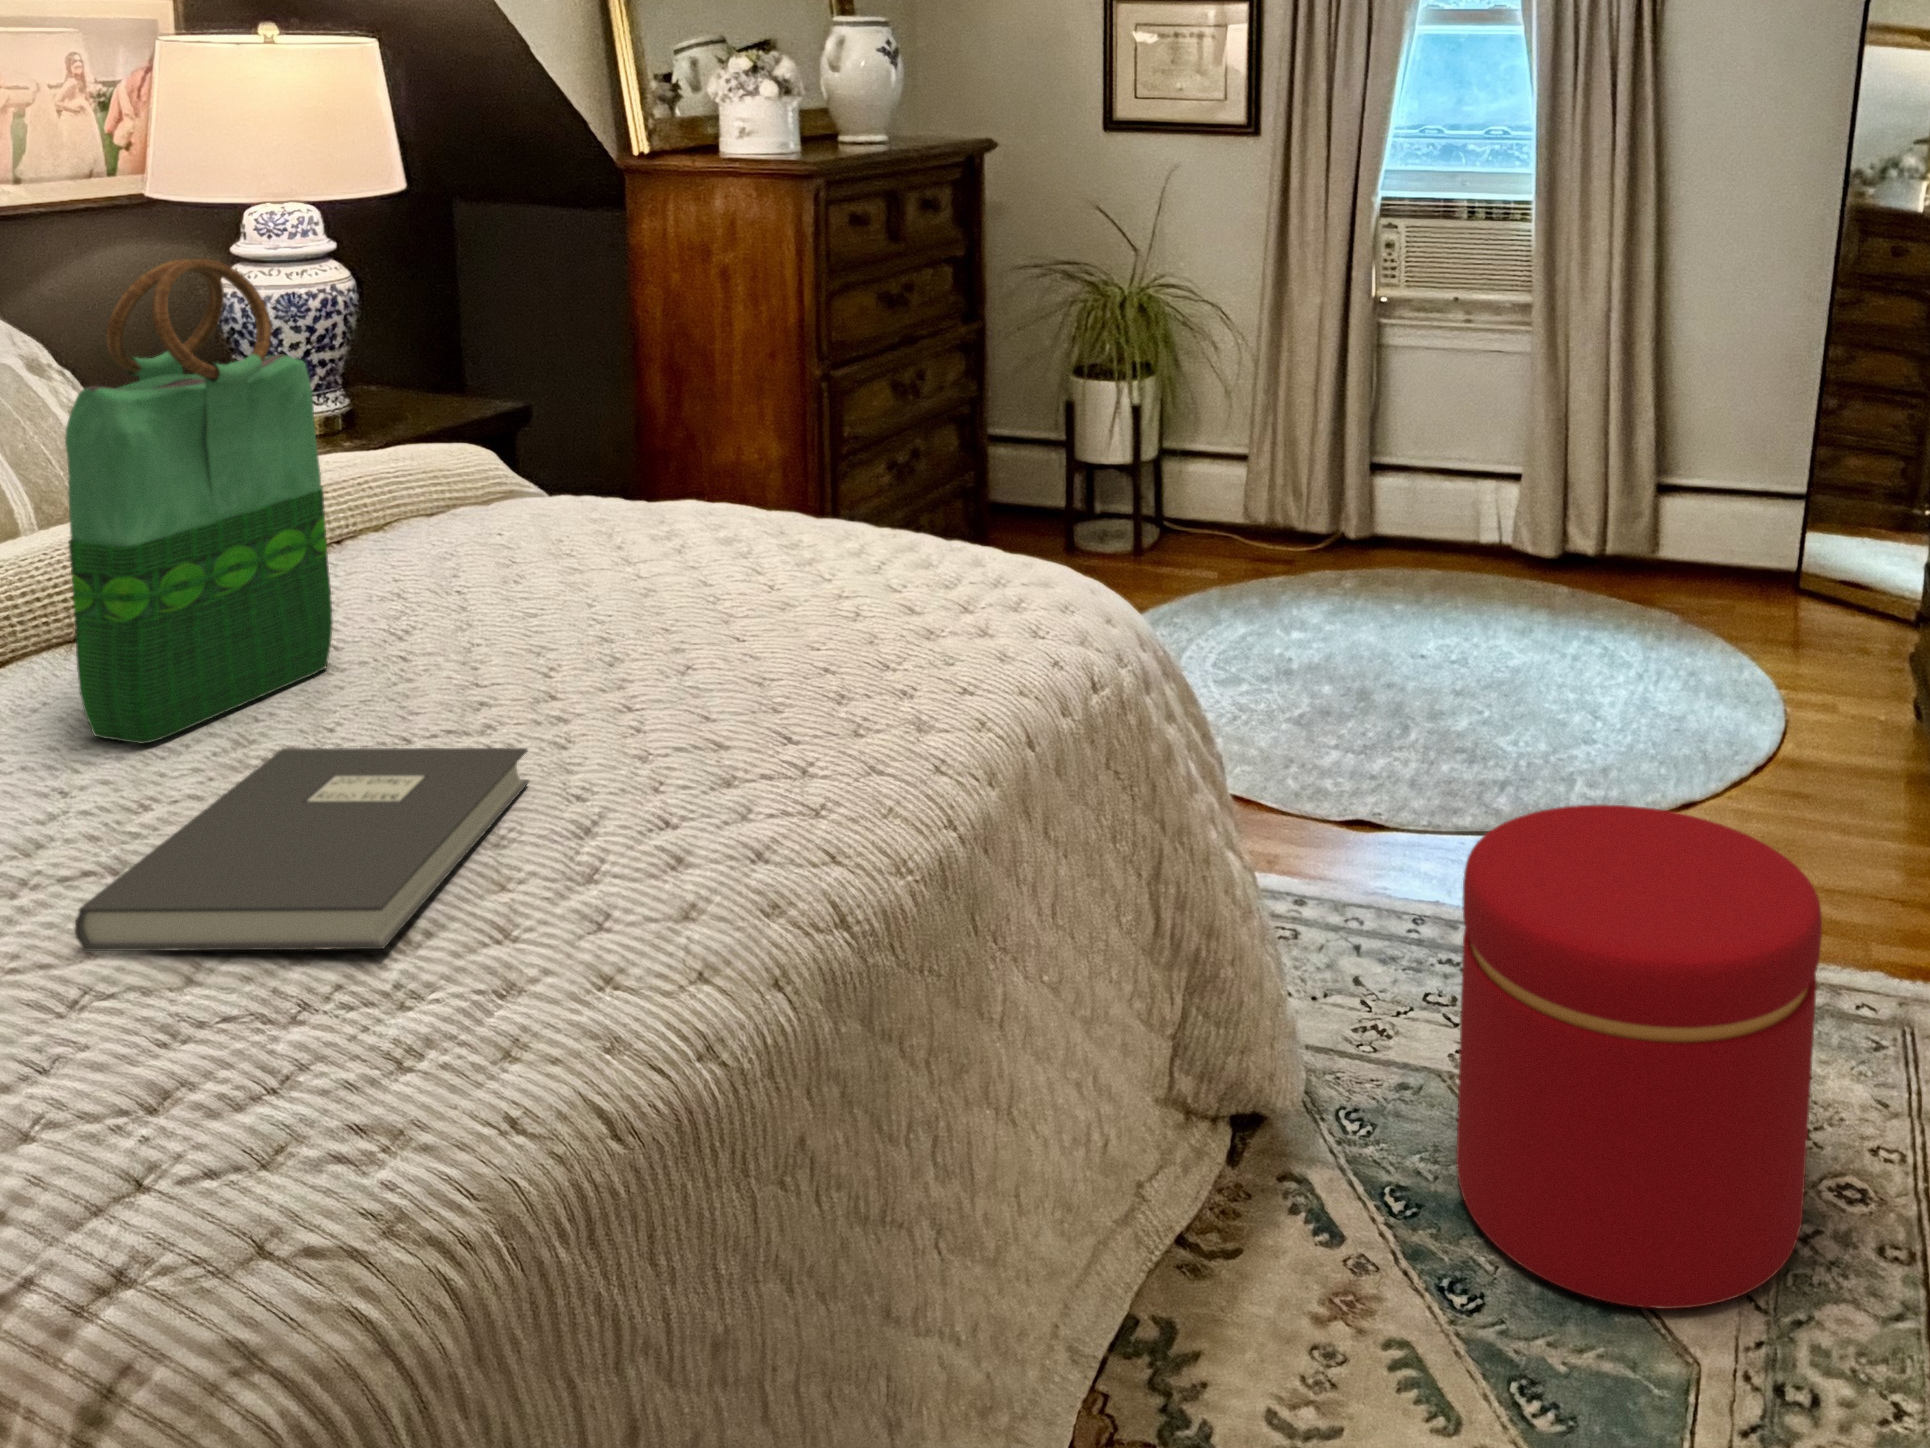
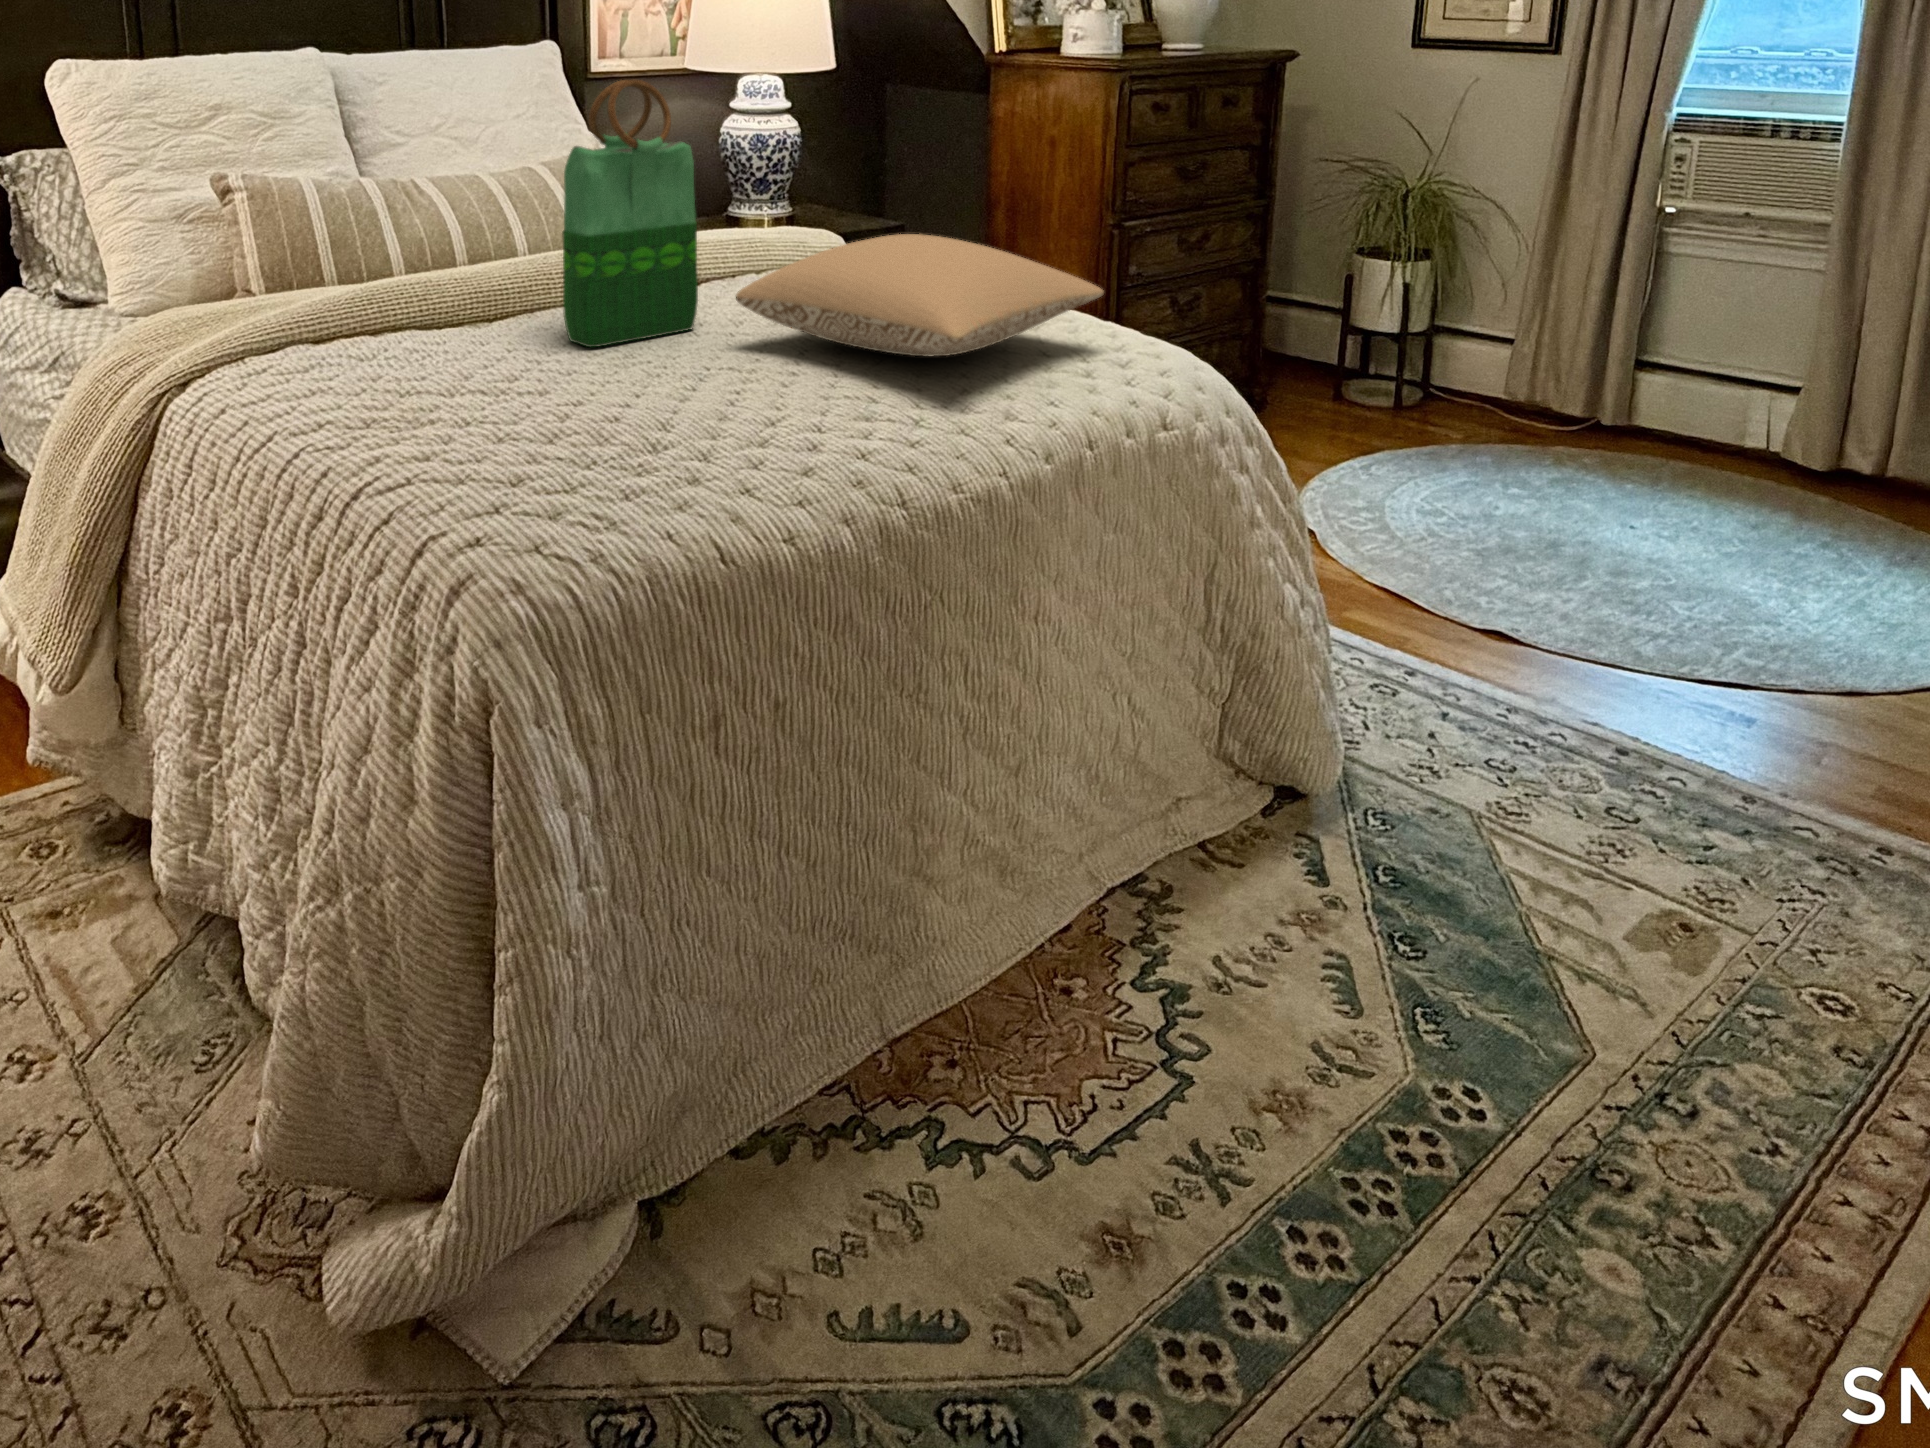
pillow: none [421,460,973,654] -> present [736,234,1104,356]
book: present [74,748,529,951] -> none [518,357,762,451]
ottoman: present [1456,805,1822,1309] -> none [1443,610,1822,1033]

